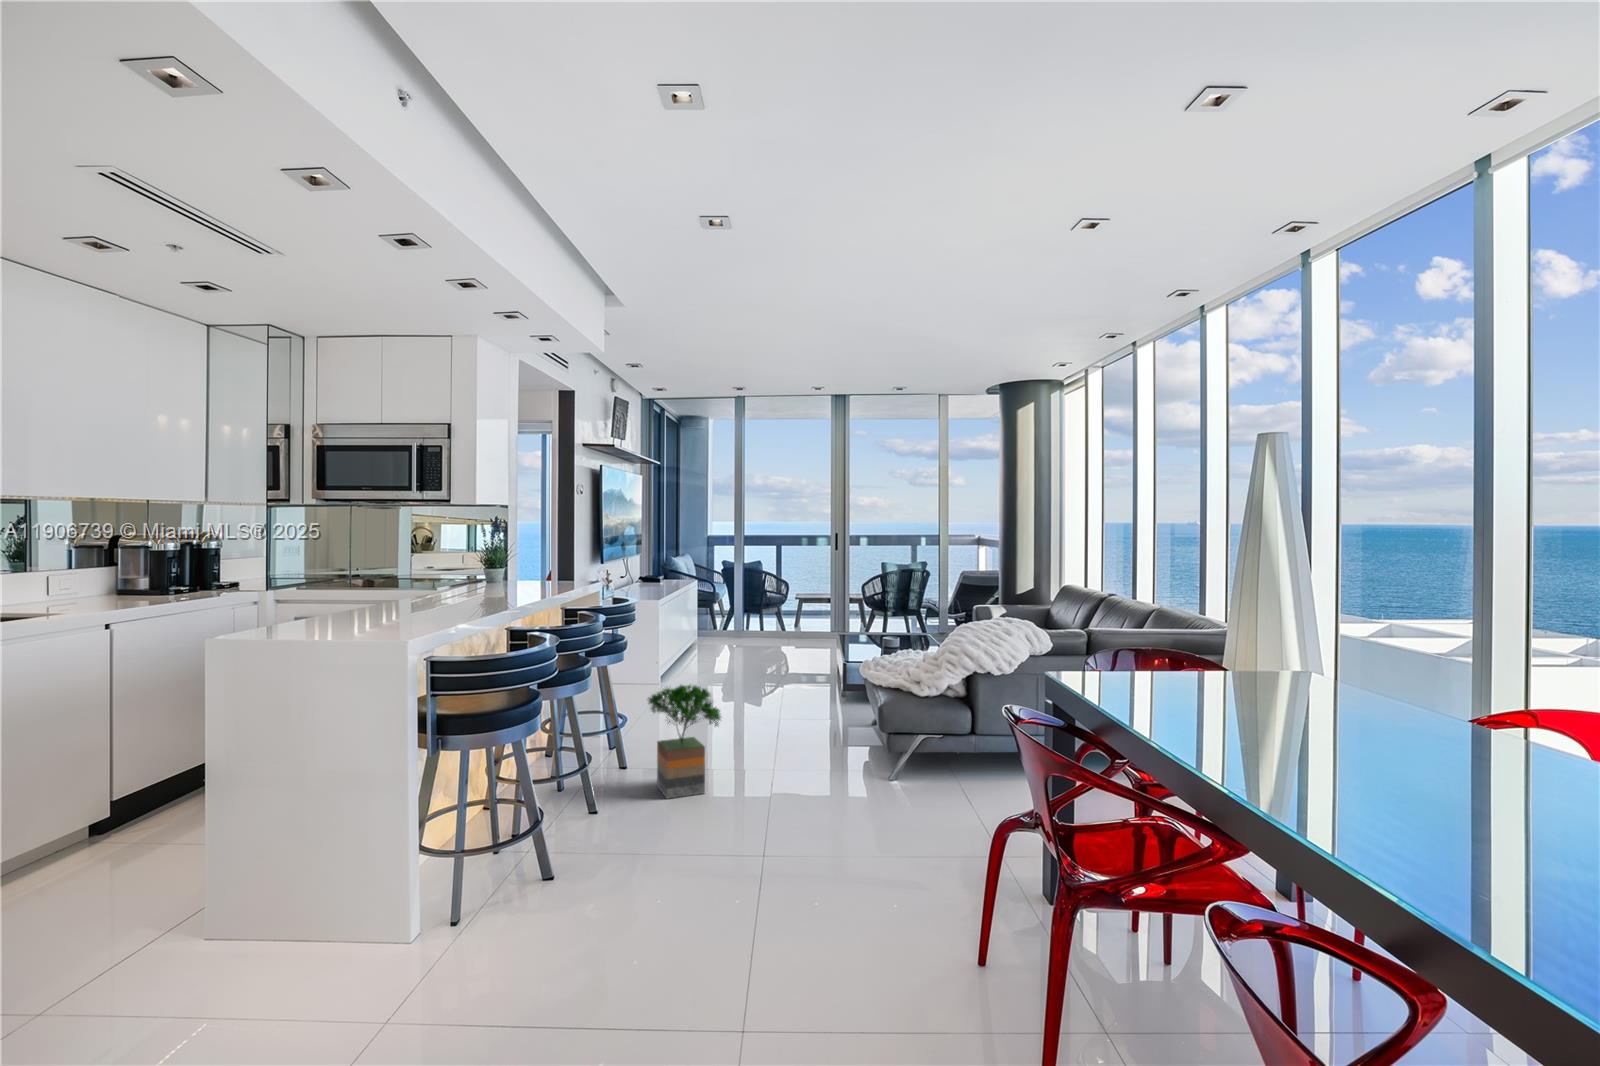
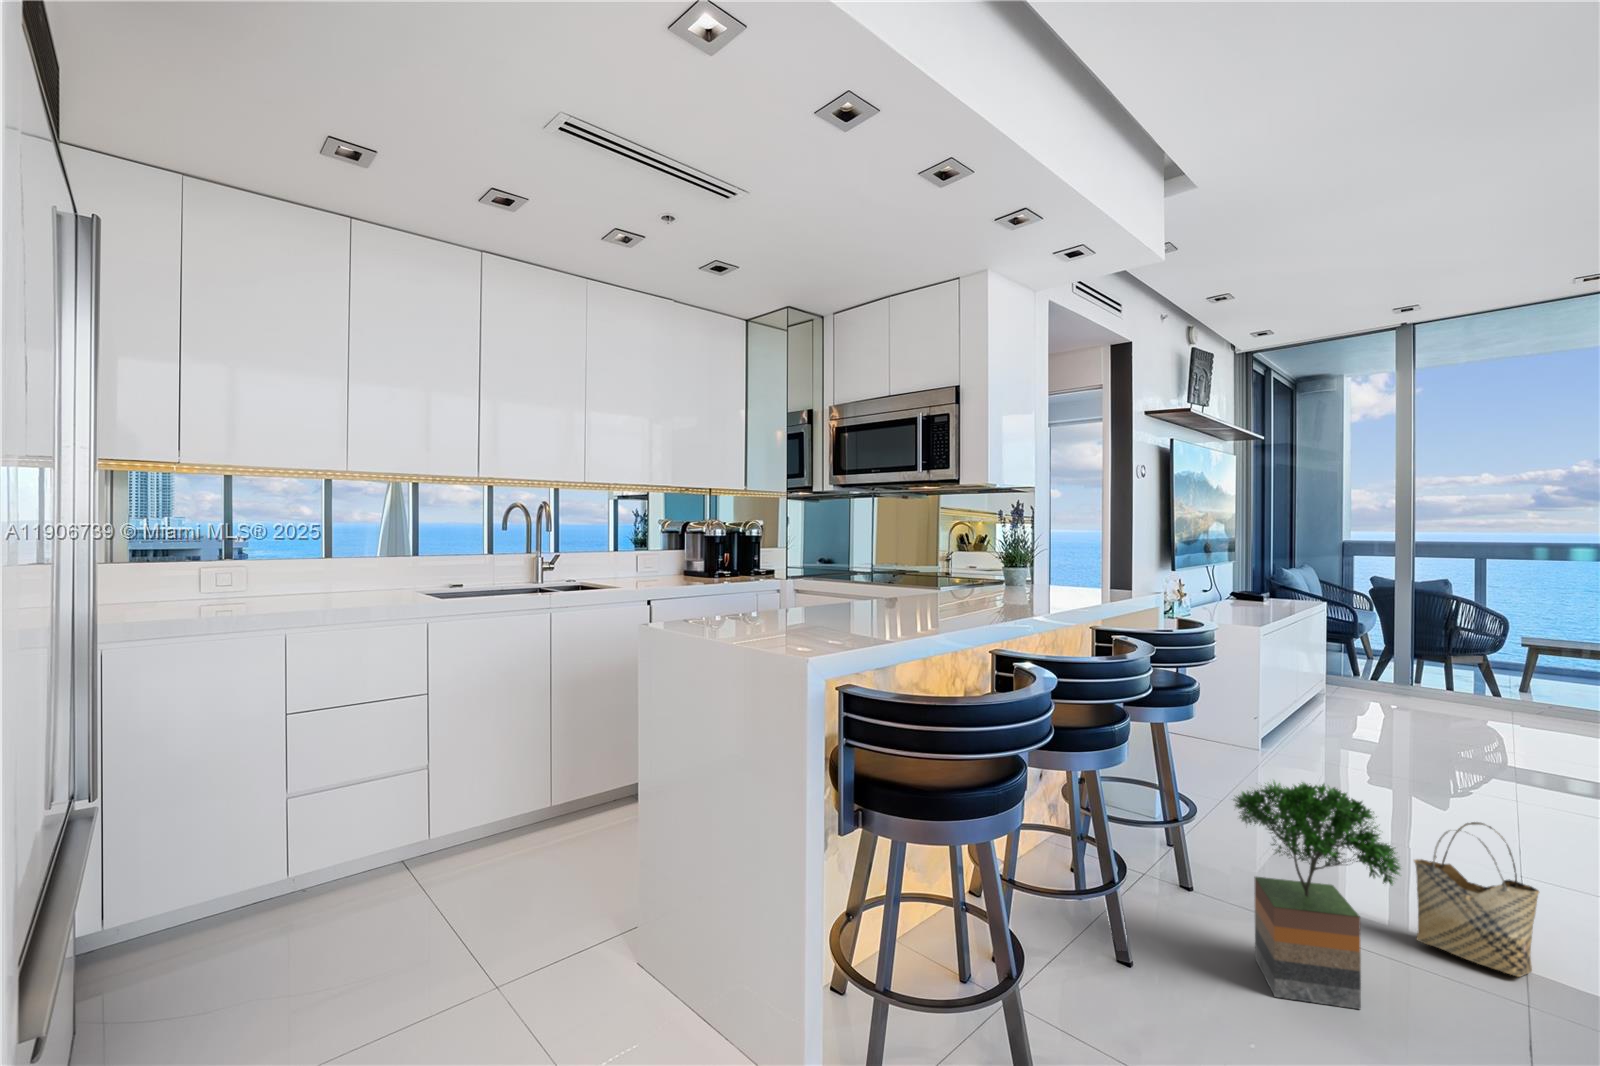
woven basket: none [730,694,778,764] -> present [1414,822,1539,977]

